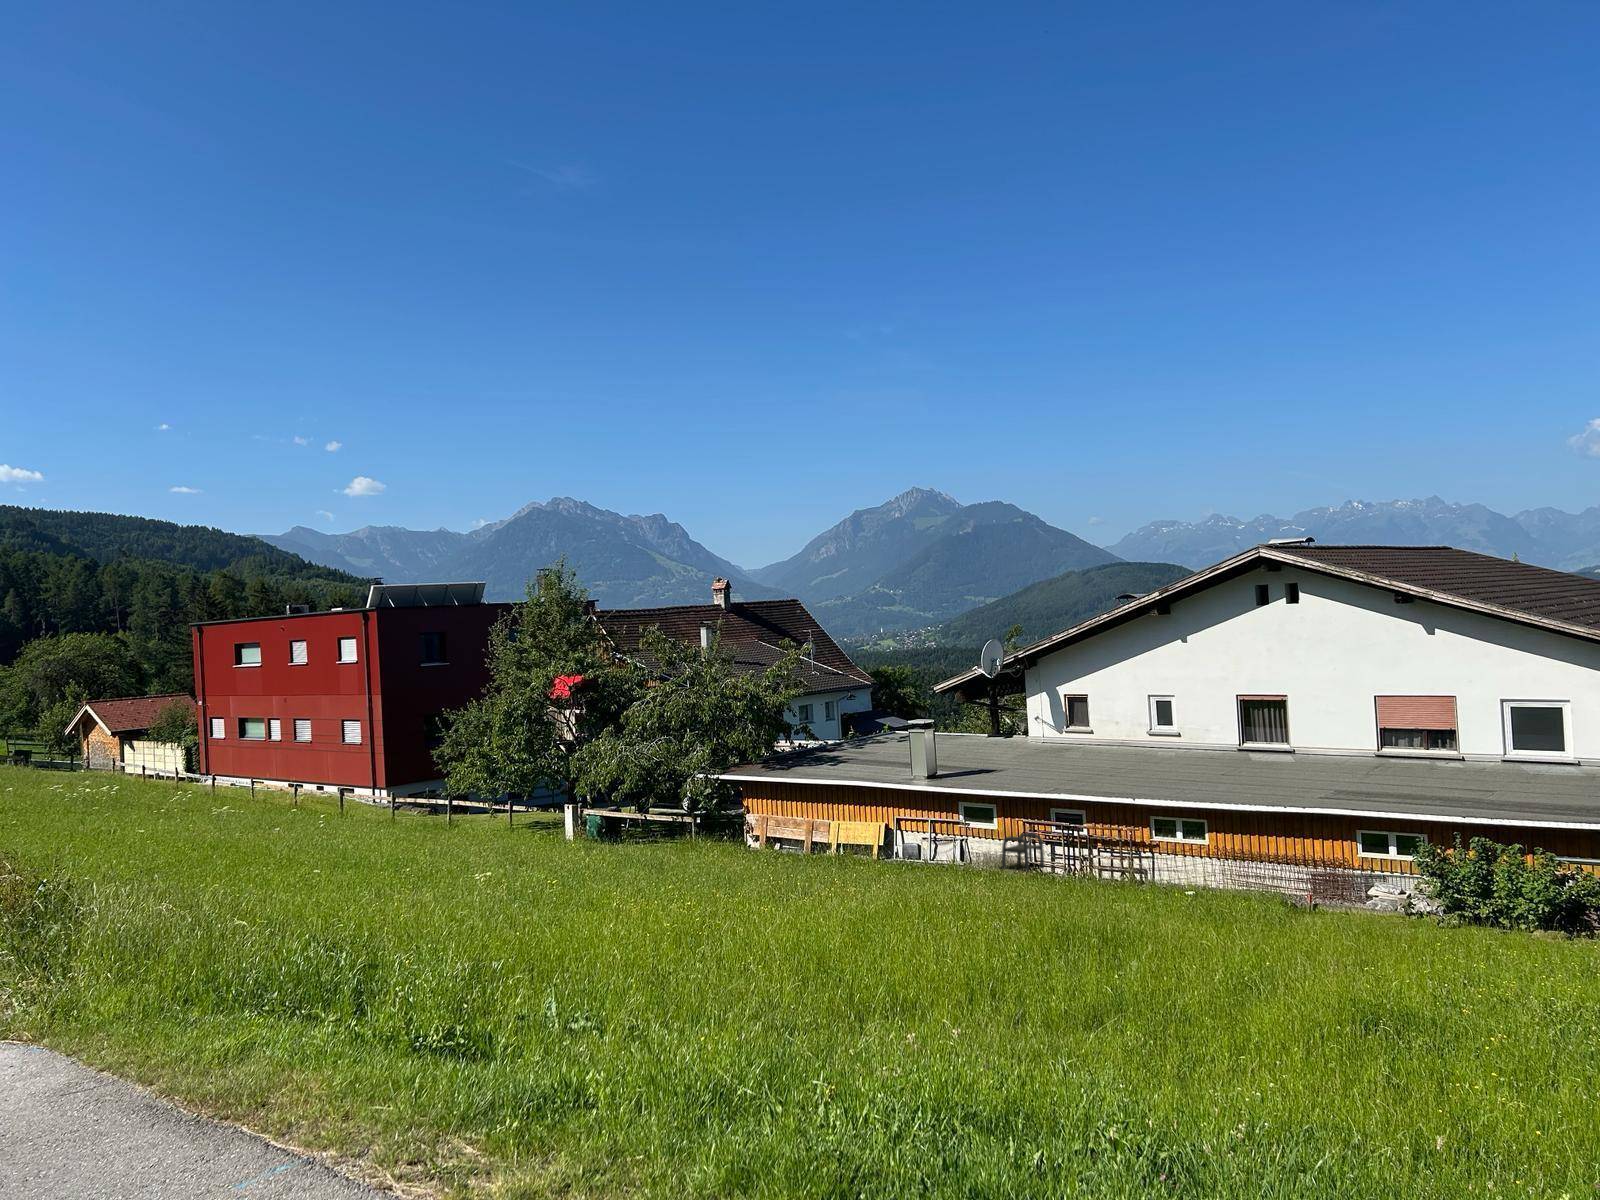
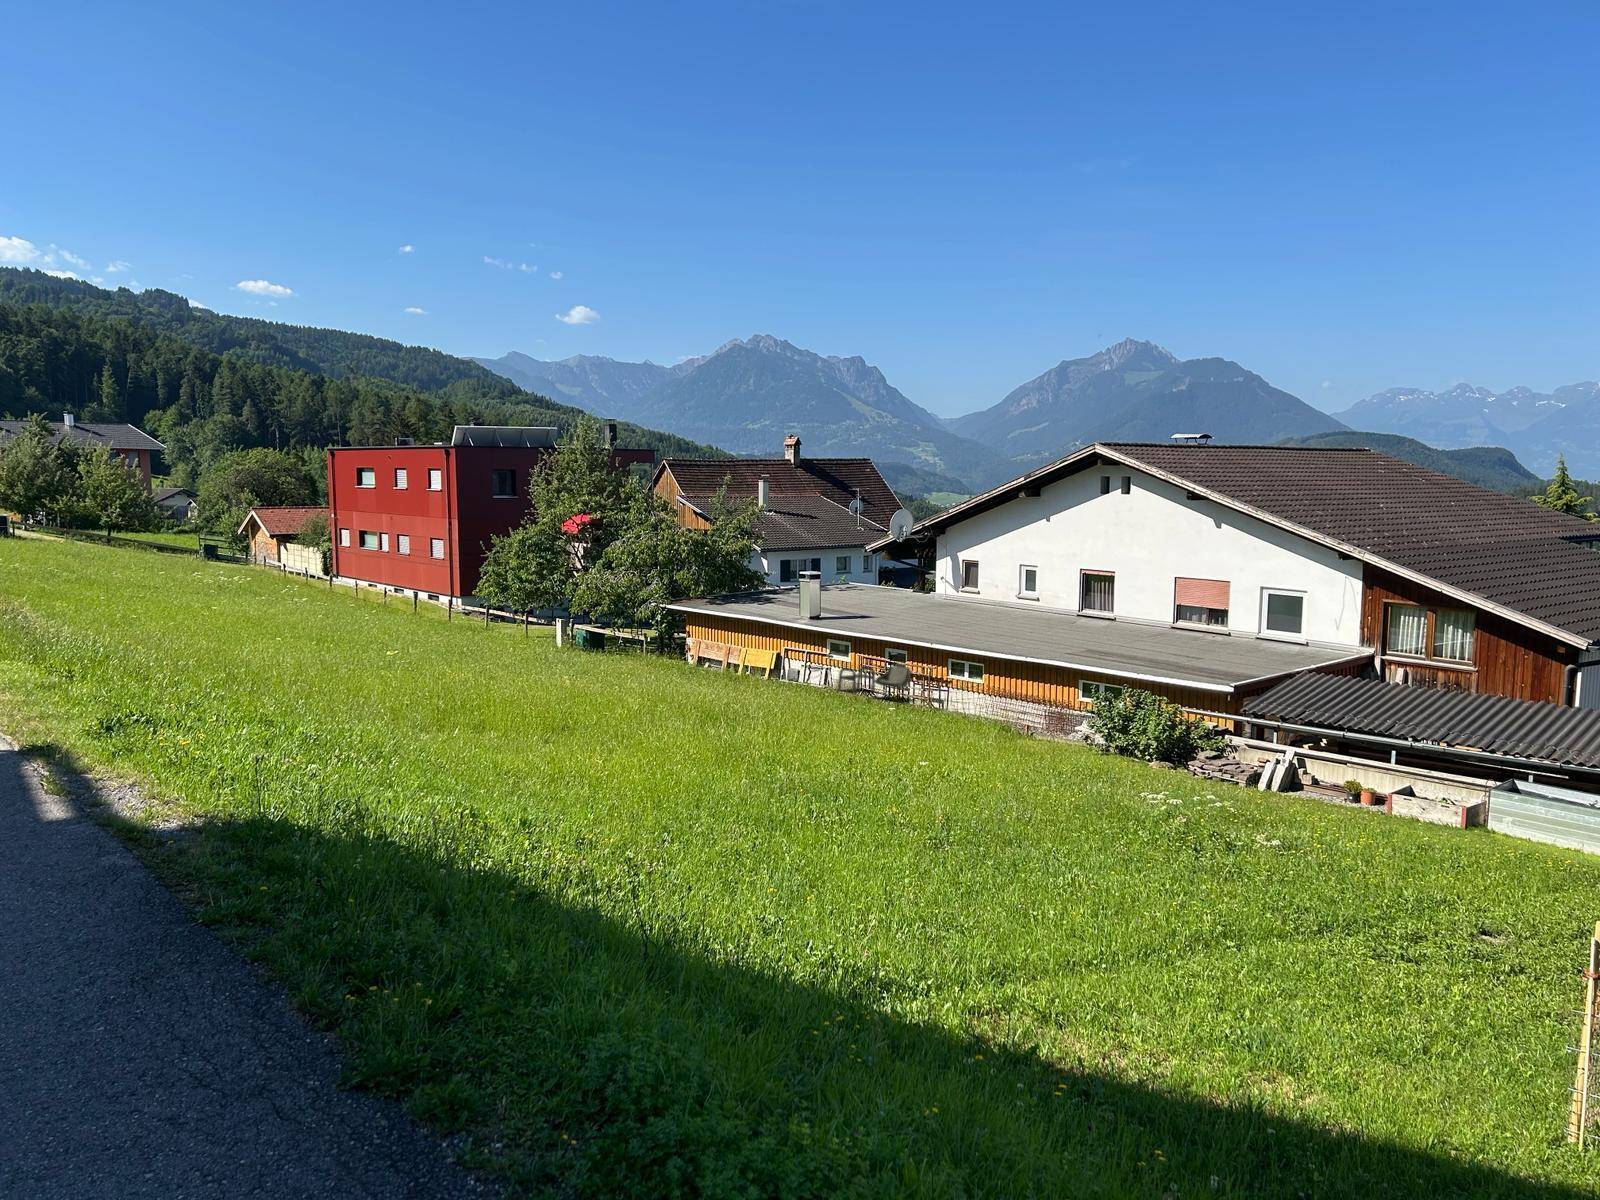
lounge chair: none [1061,828,1105,878] -> present [875,665,910,699]

